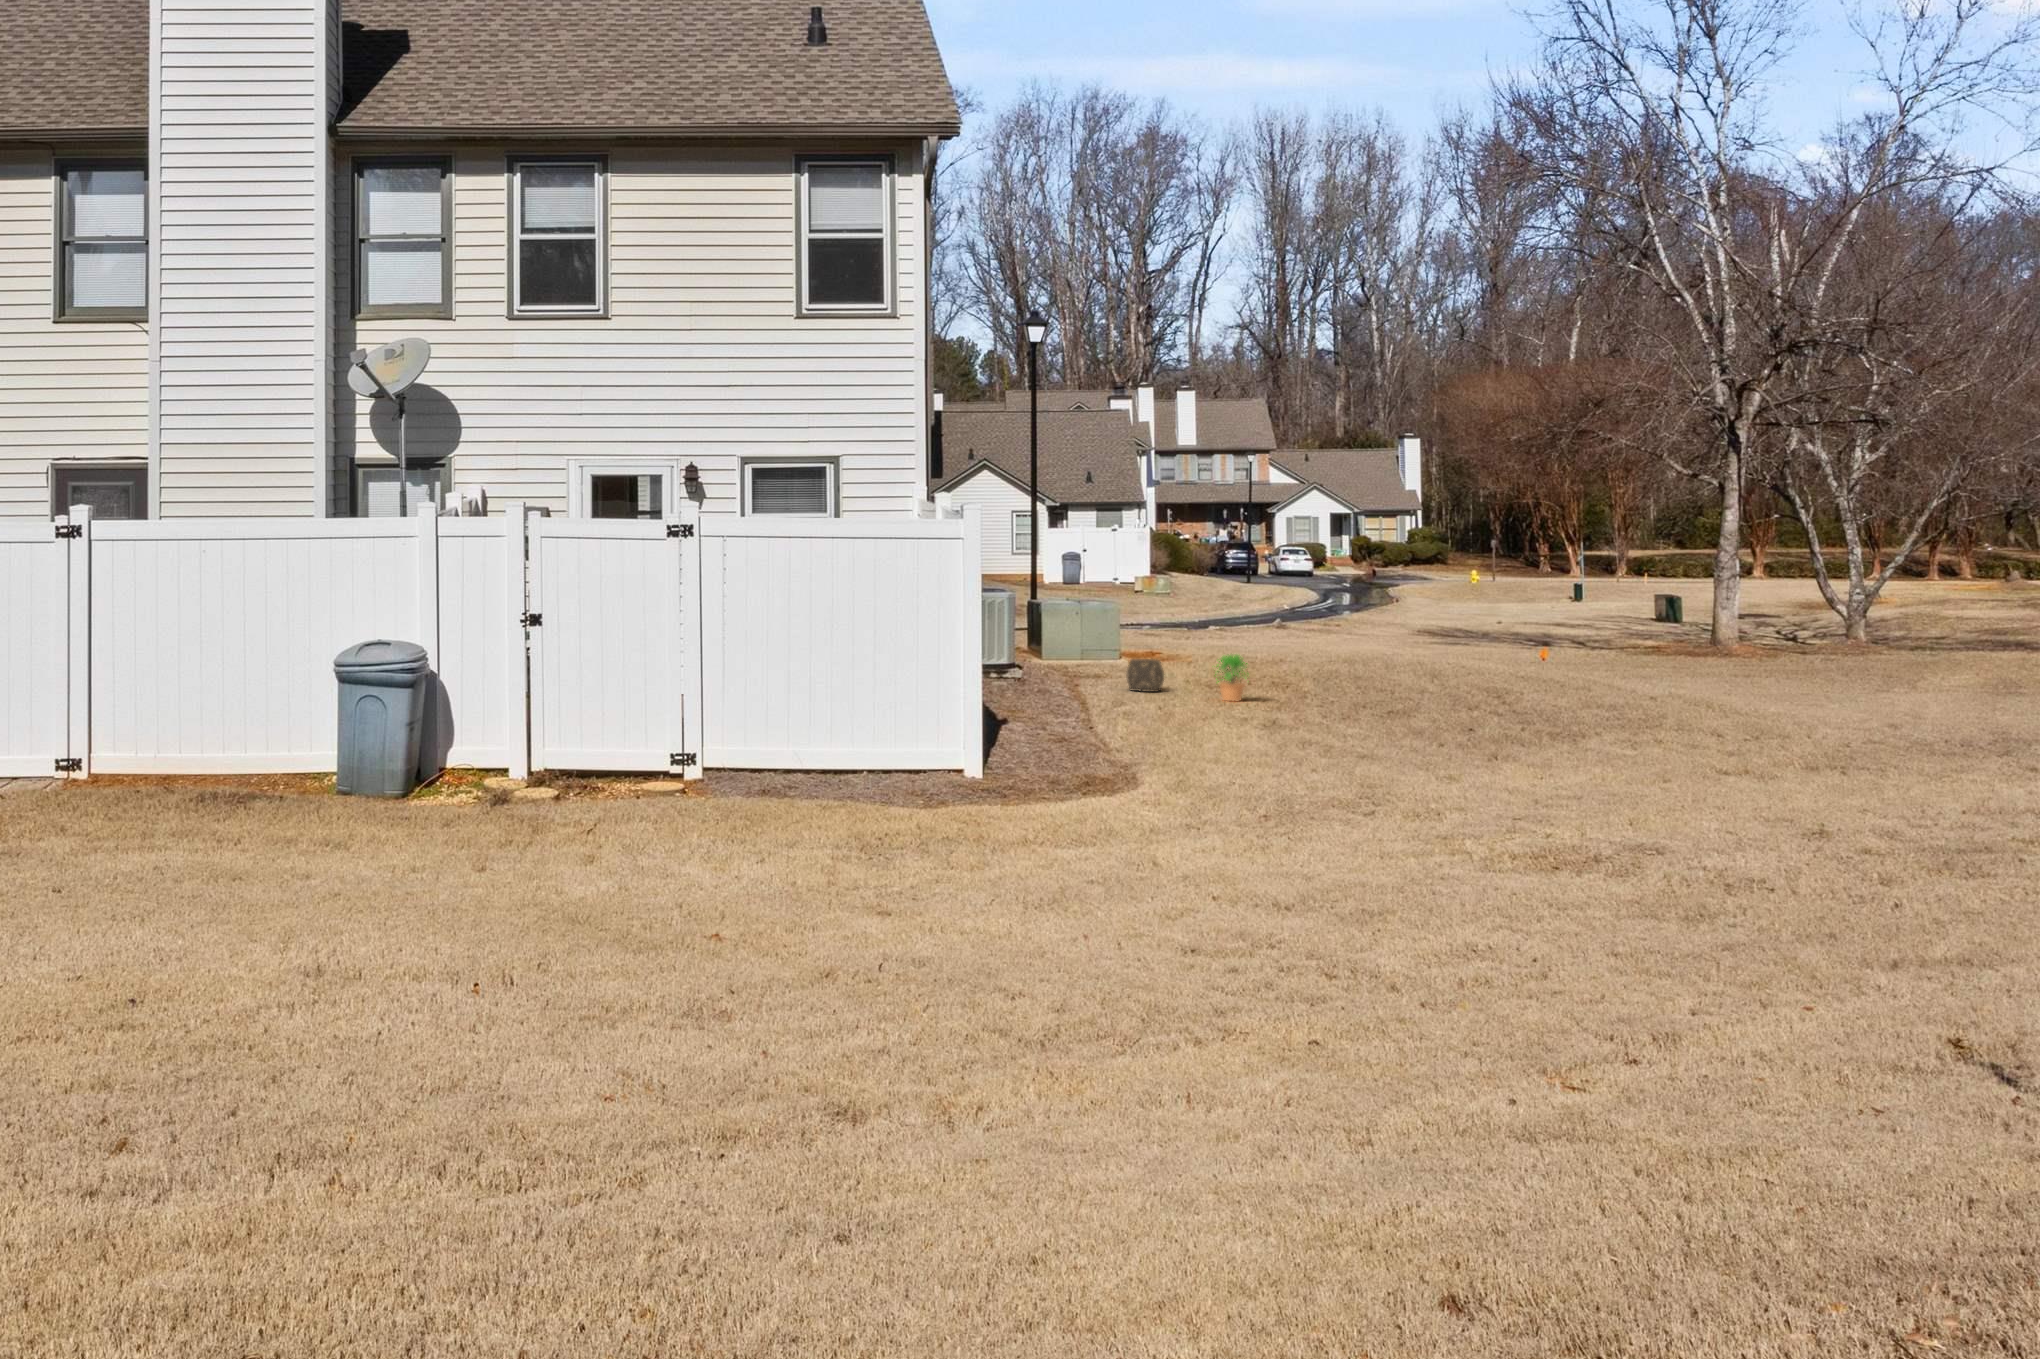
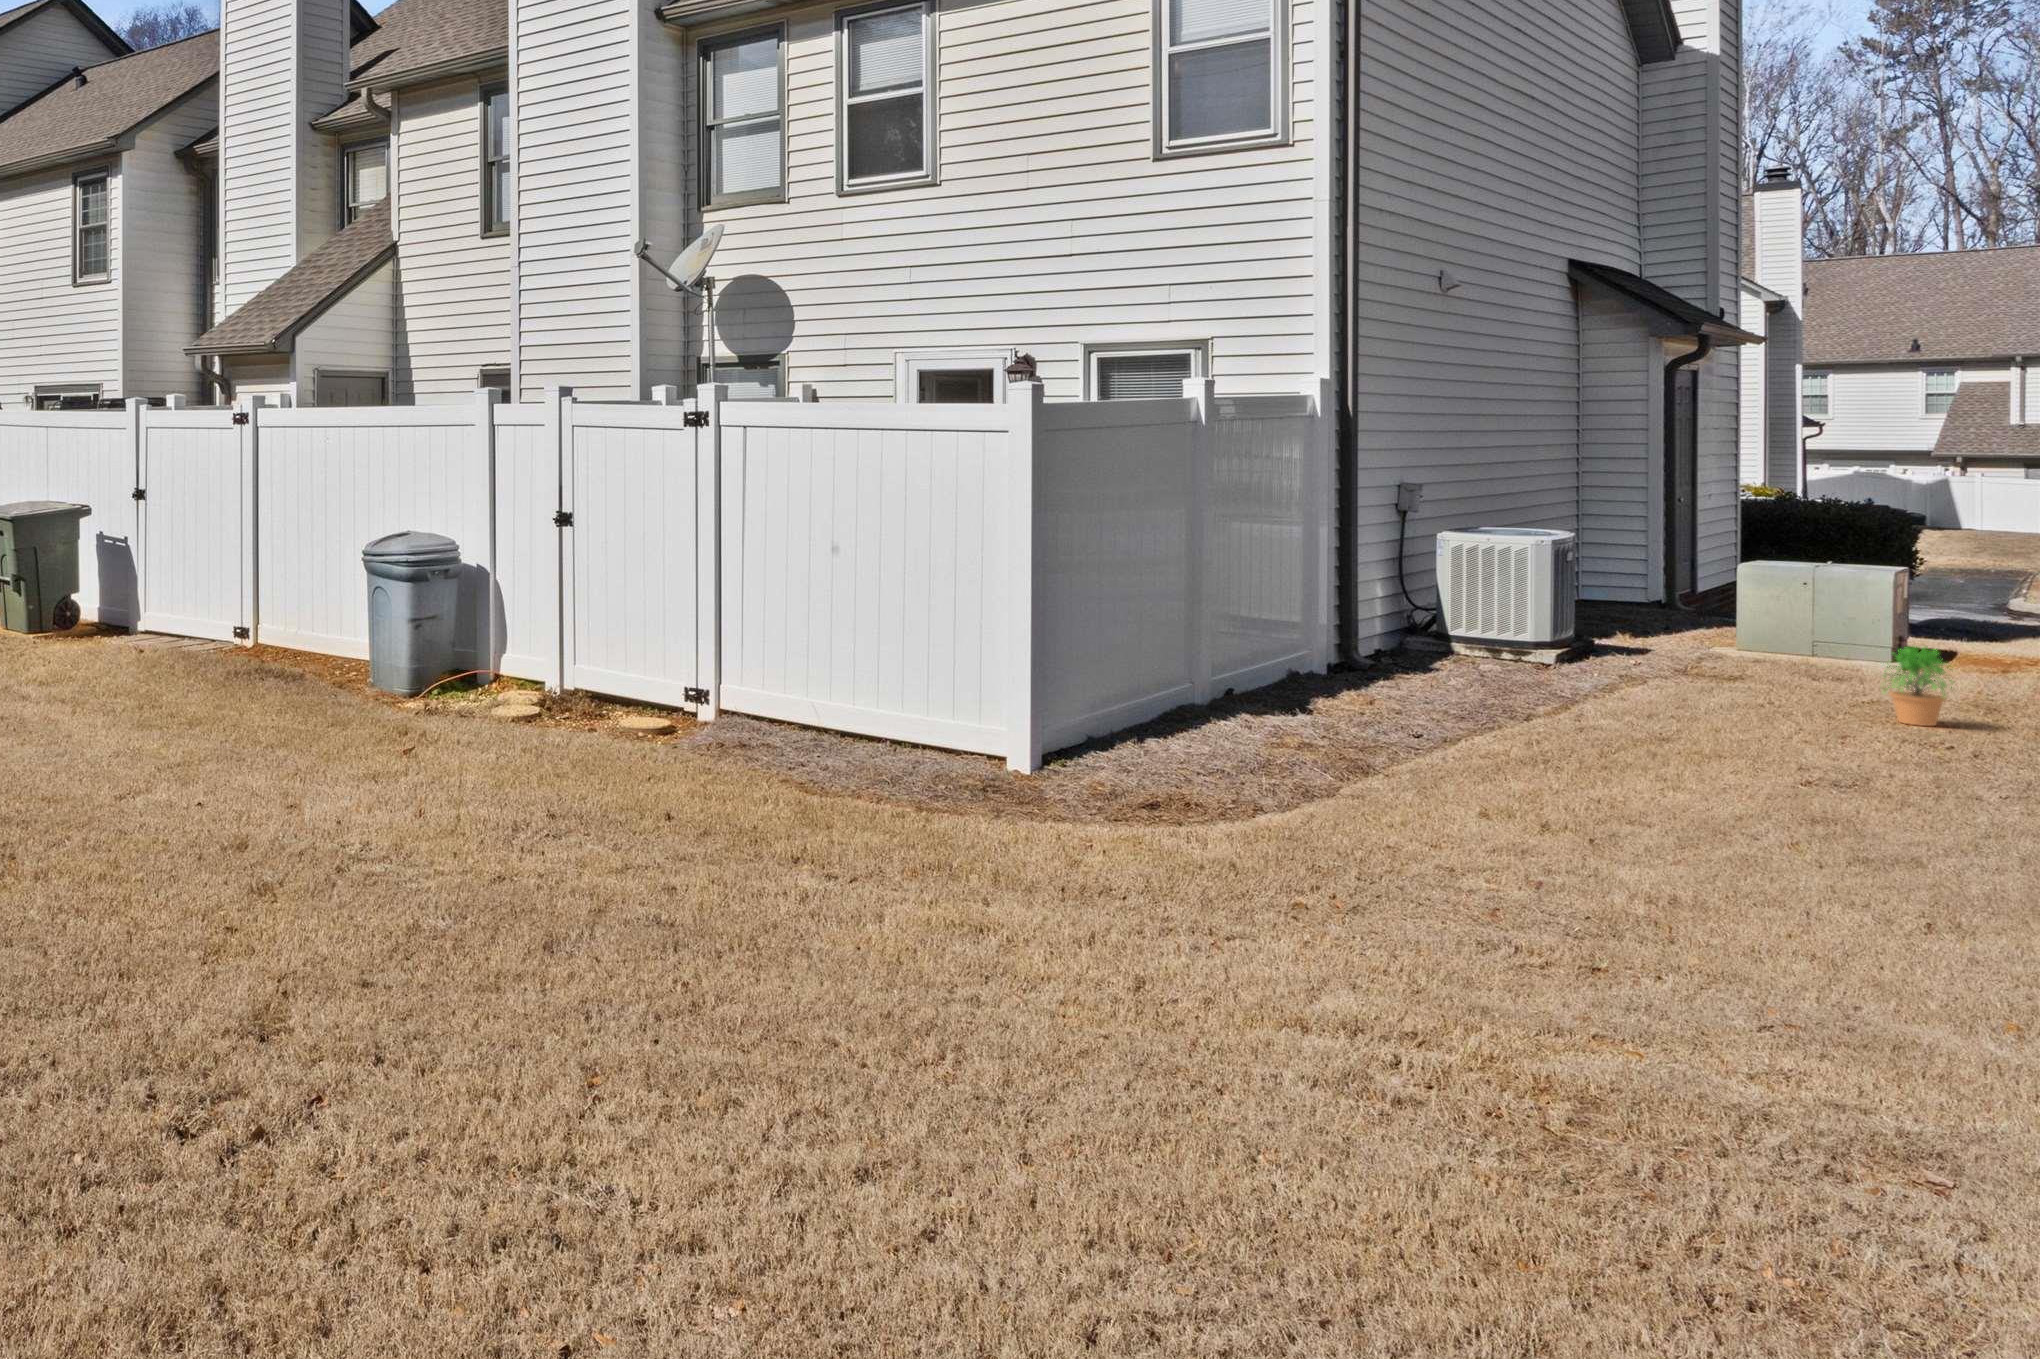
woven basket: present [1126,659,1164,692] -> none [1763,643,1836,698]

